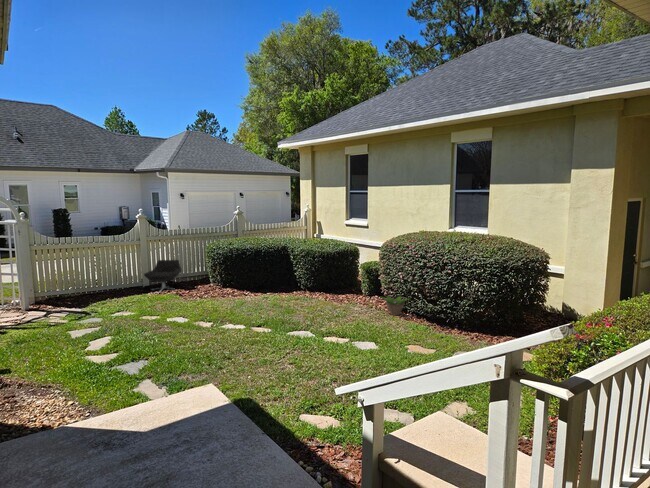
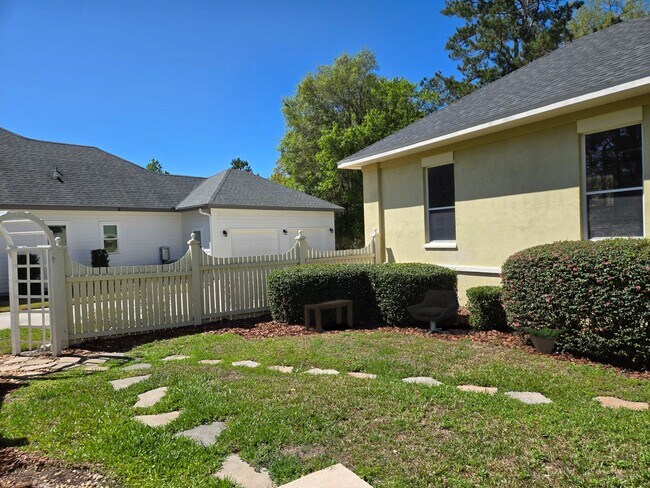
lounge chair: present [144,260,181,291] -> present [407,290,460,335]
bench: none [233,268,274,295] -> present [305,300,353,333]

